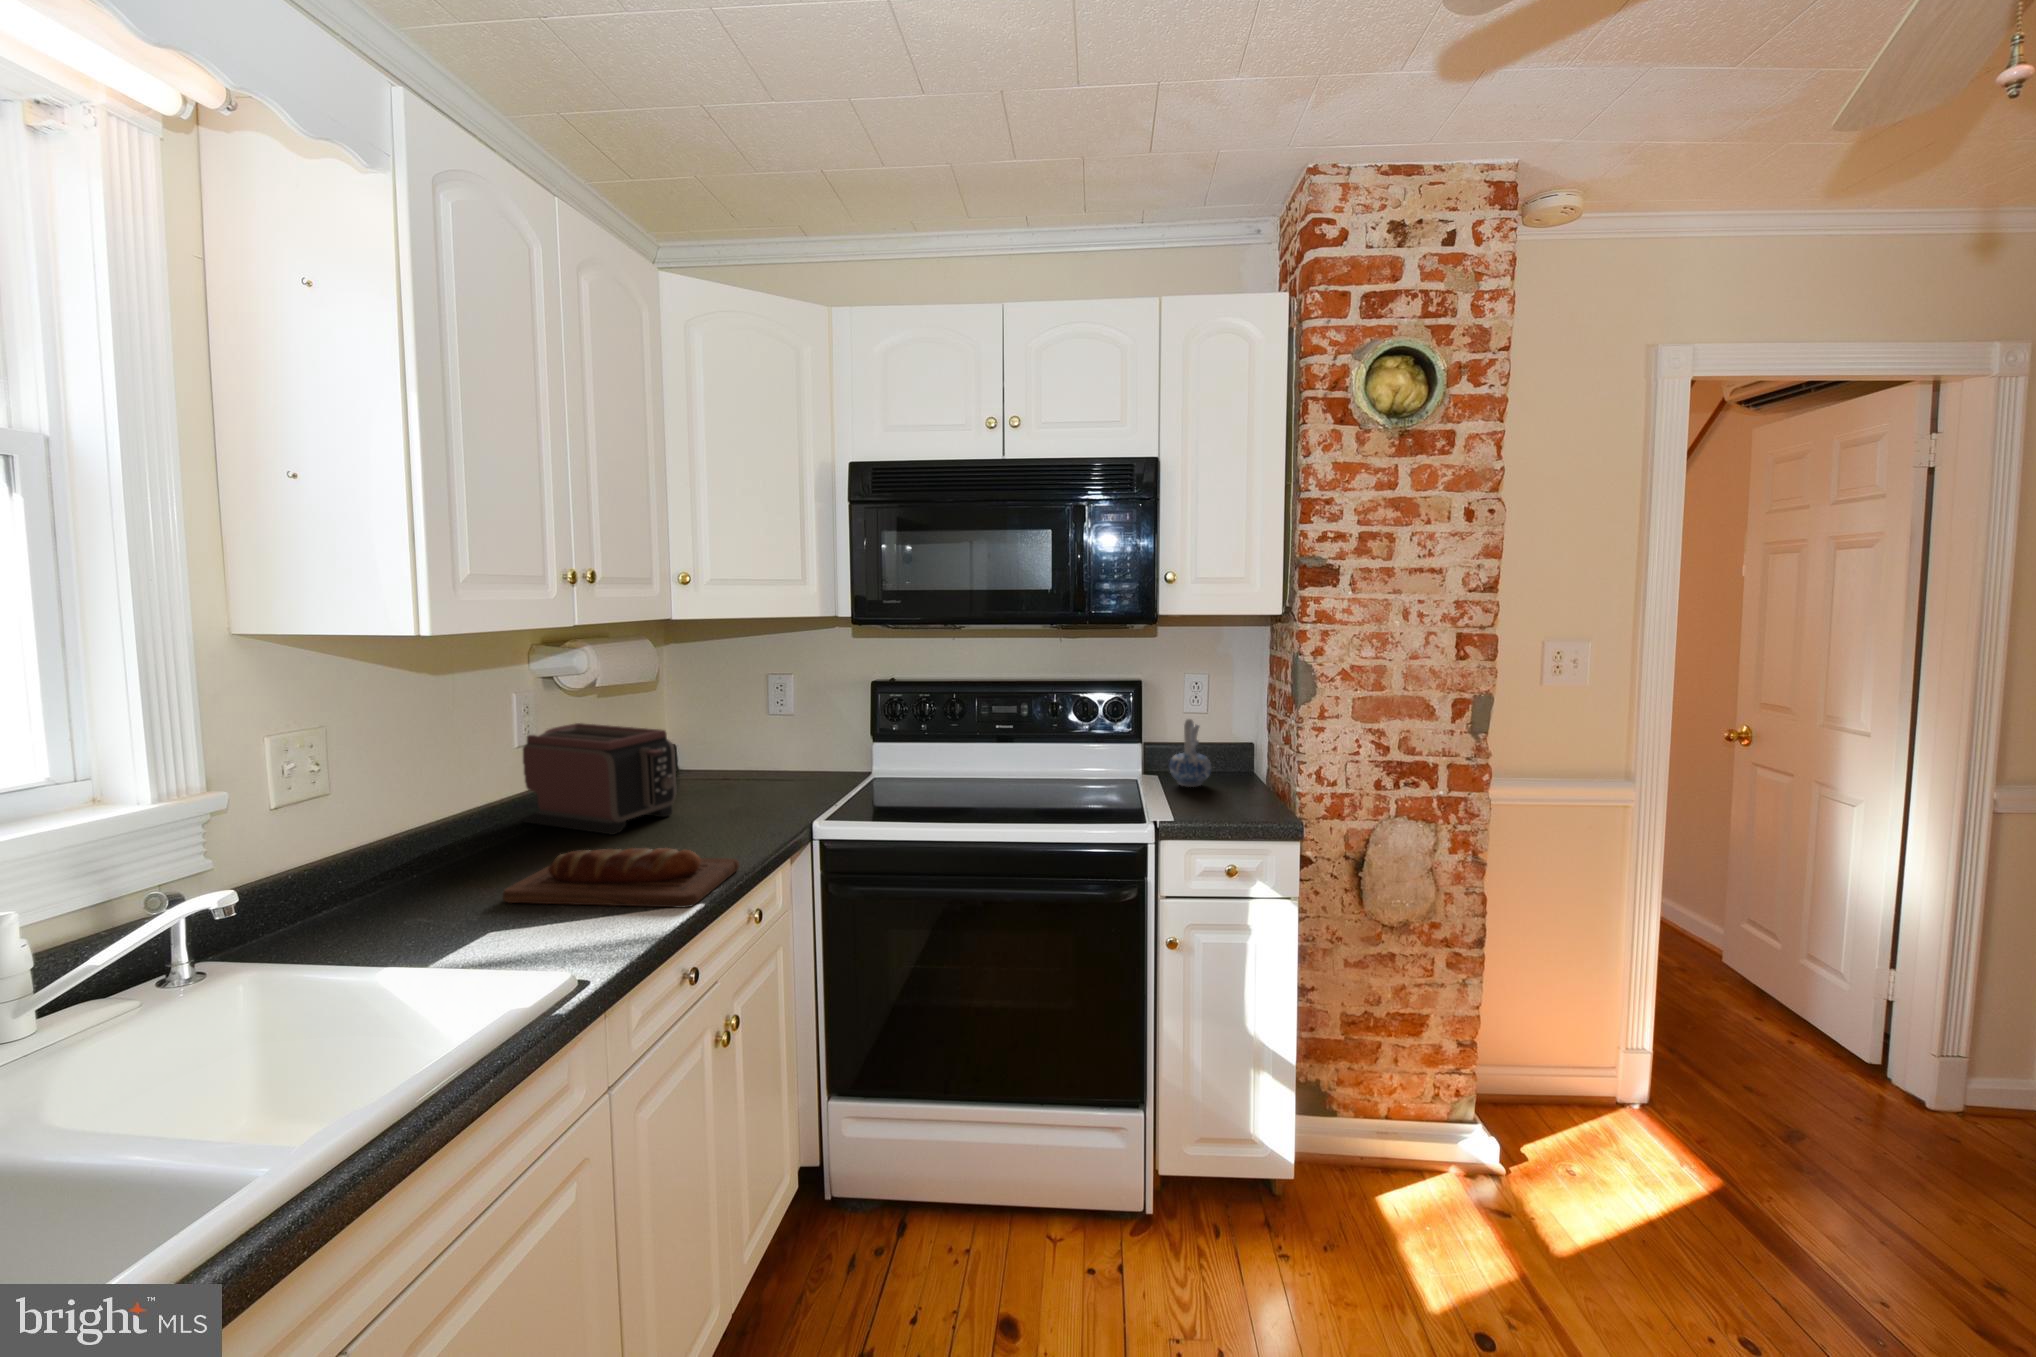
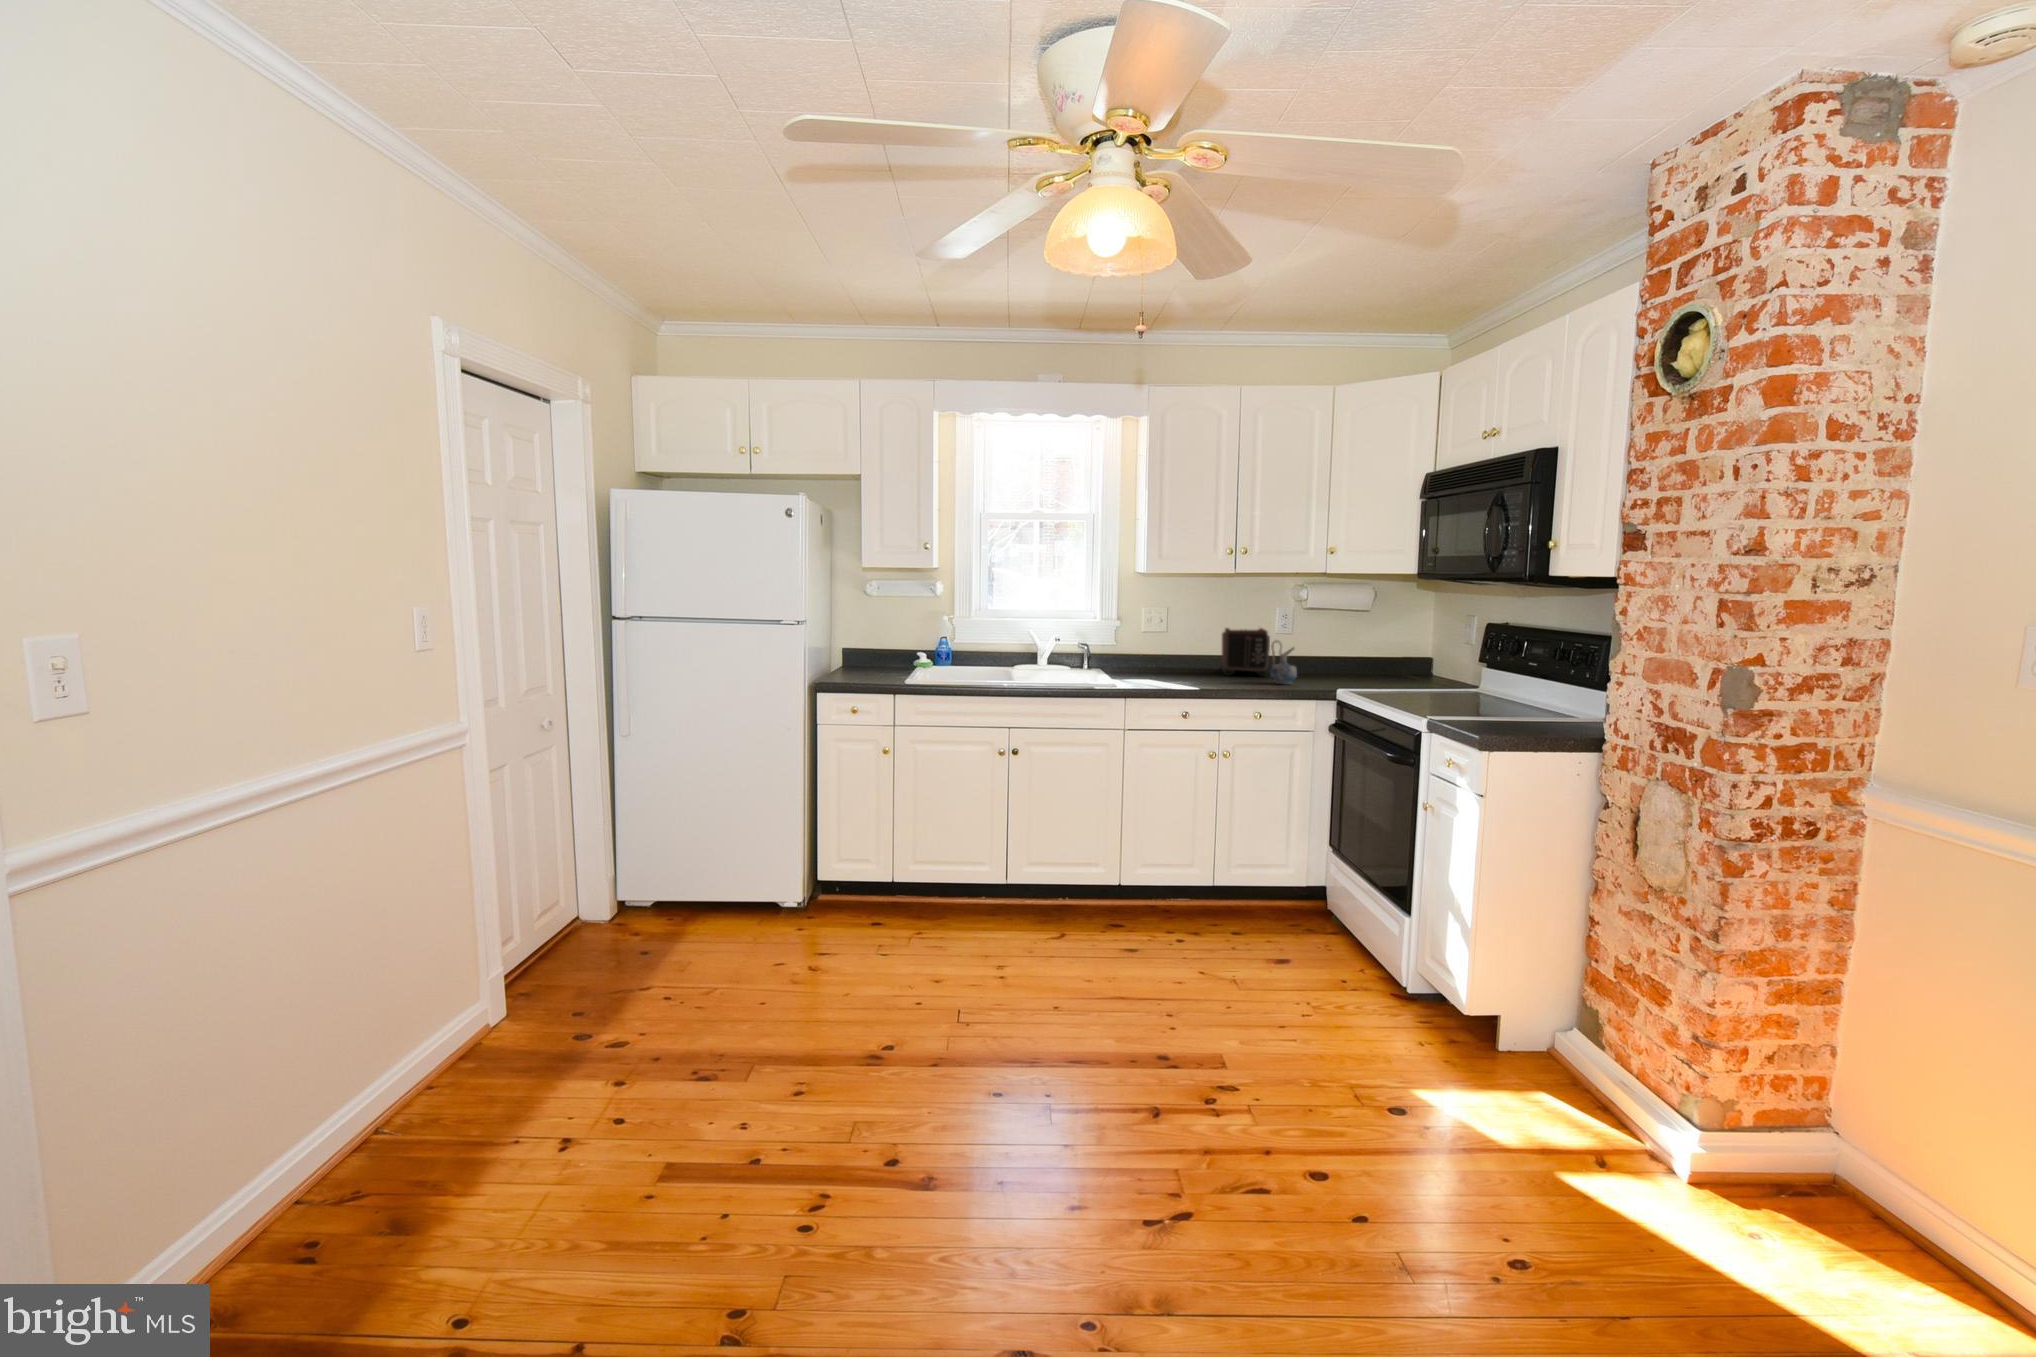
ceramic pitcher: present [1170,719,1211,787] -> present [1270,641,1297,684]
bread loaf: present [502,848,740,907] -> none [1141,664,1213,687]

